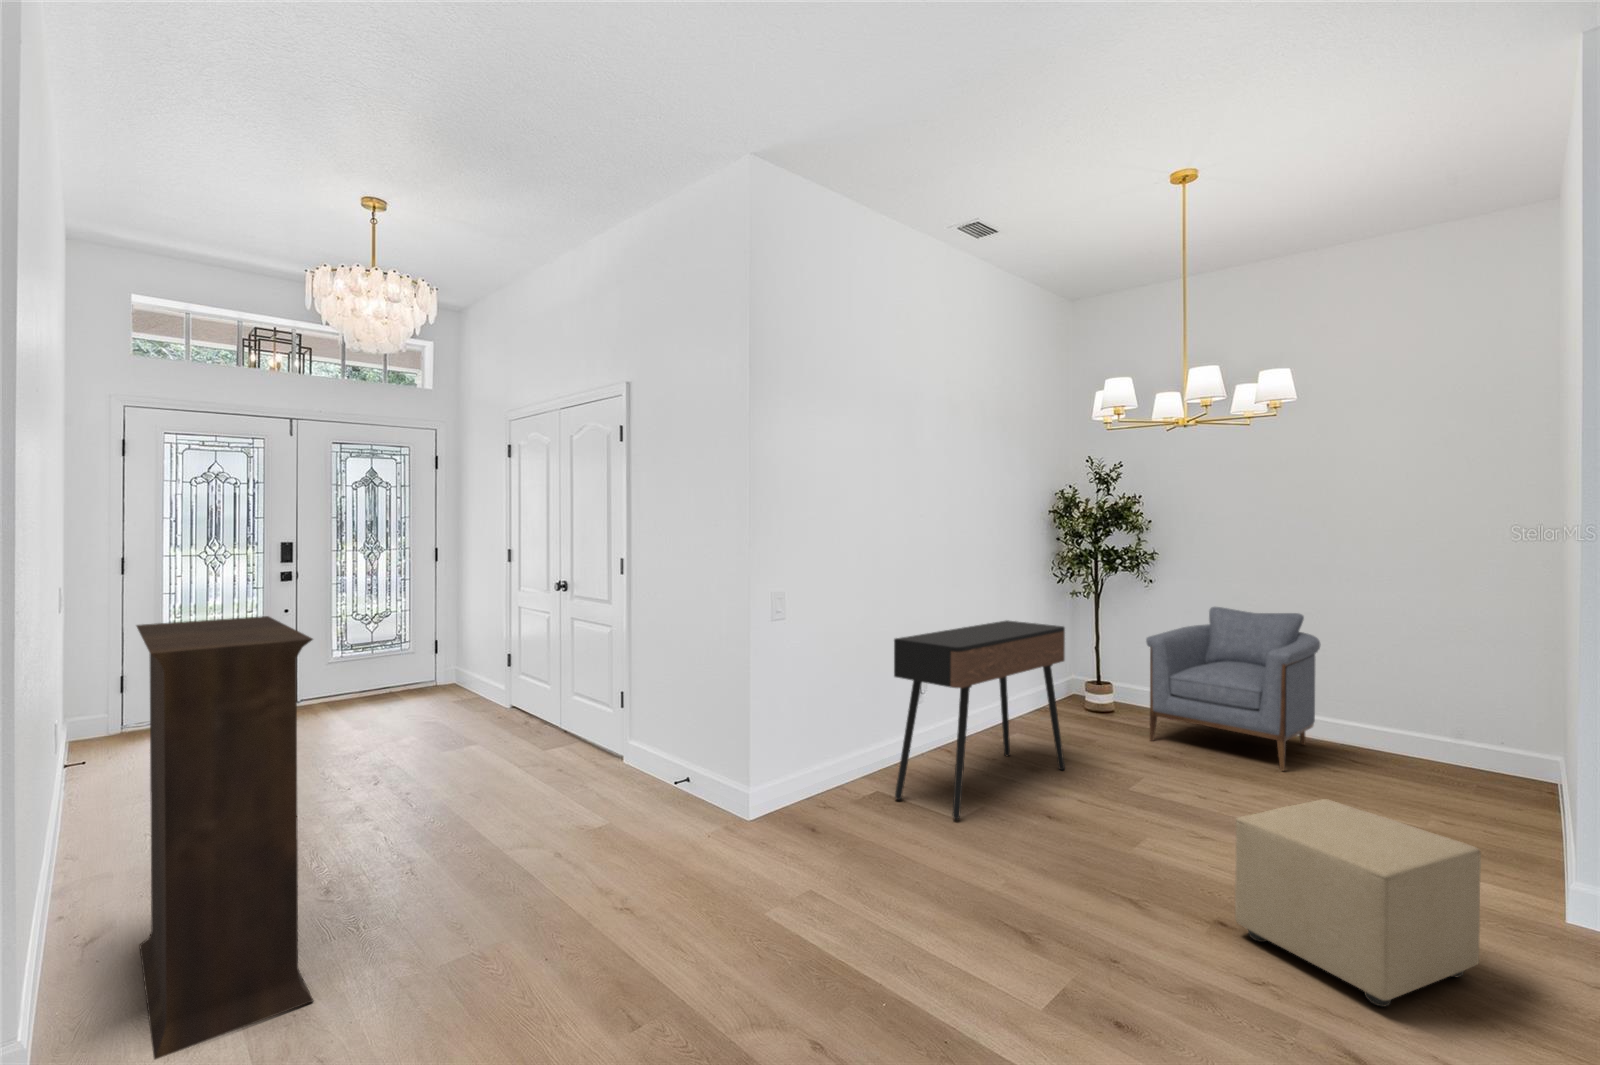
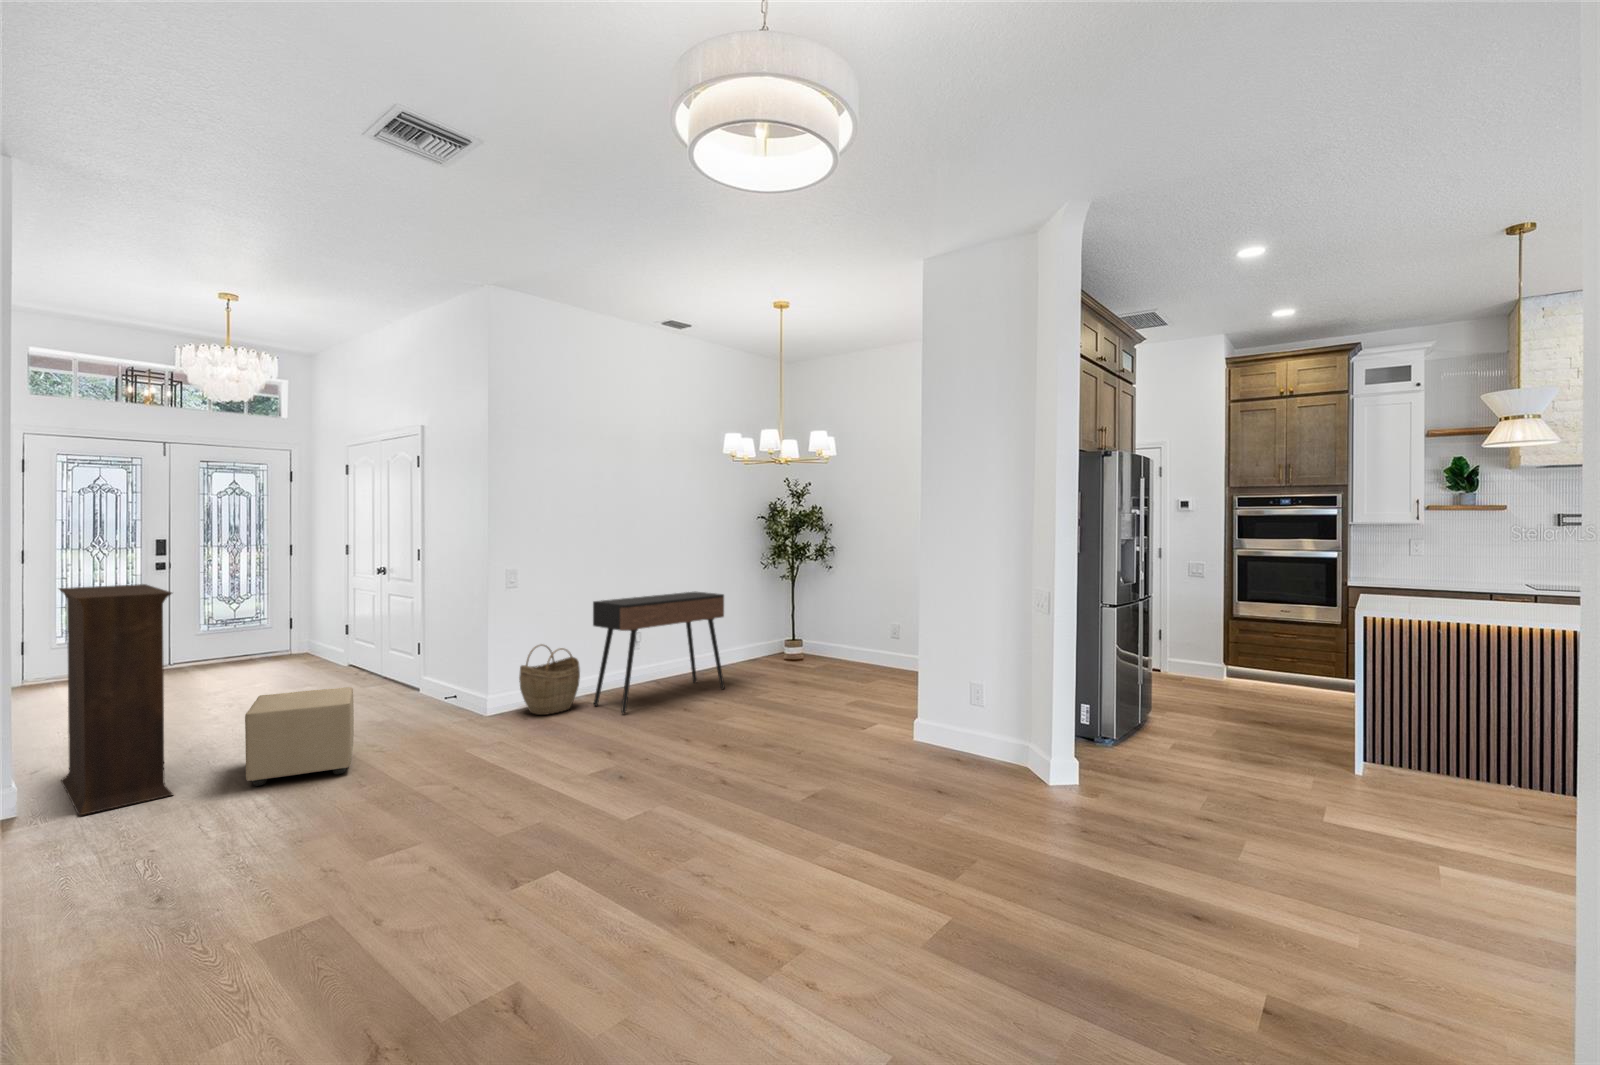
armchair: present [1146,607,1320,770] -> none [800,583,906,686]
woven basket: none [791,703,877,817] -> present [519,644,580,715]
ottoman: present [1235,799,1481,1007] -> present [245,687,354,786]

